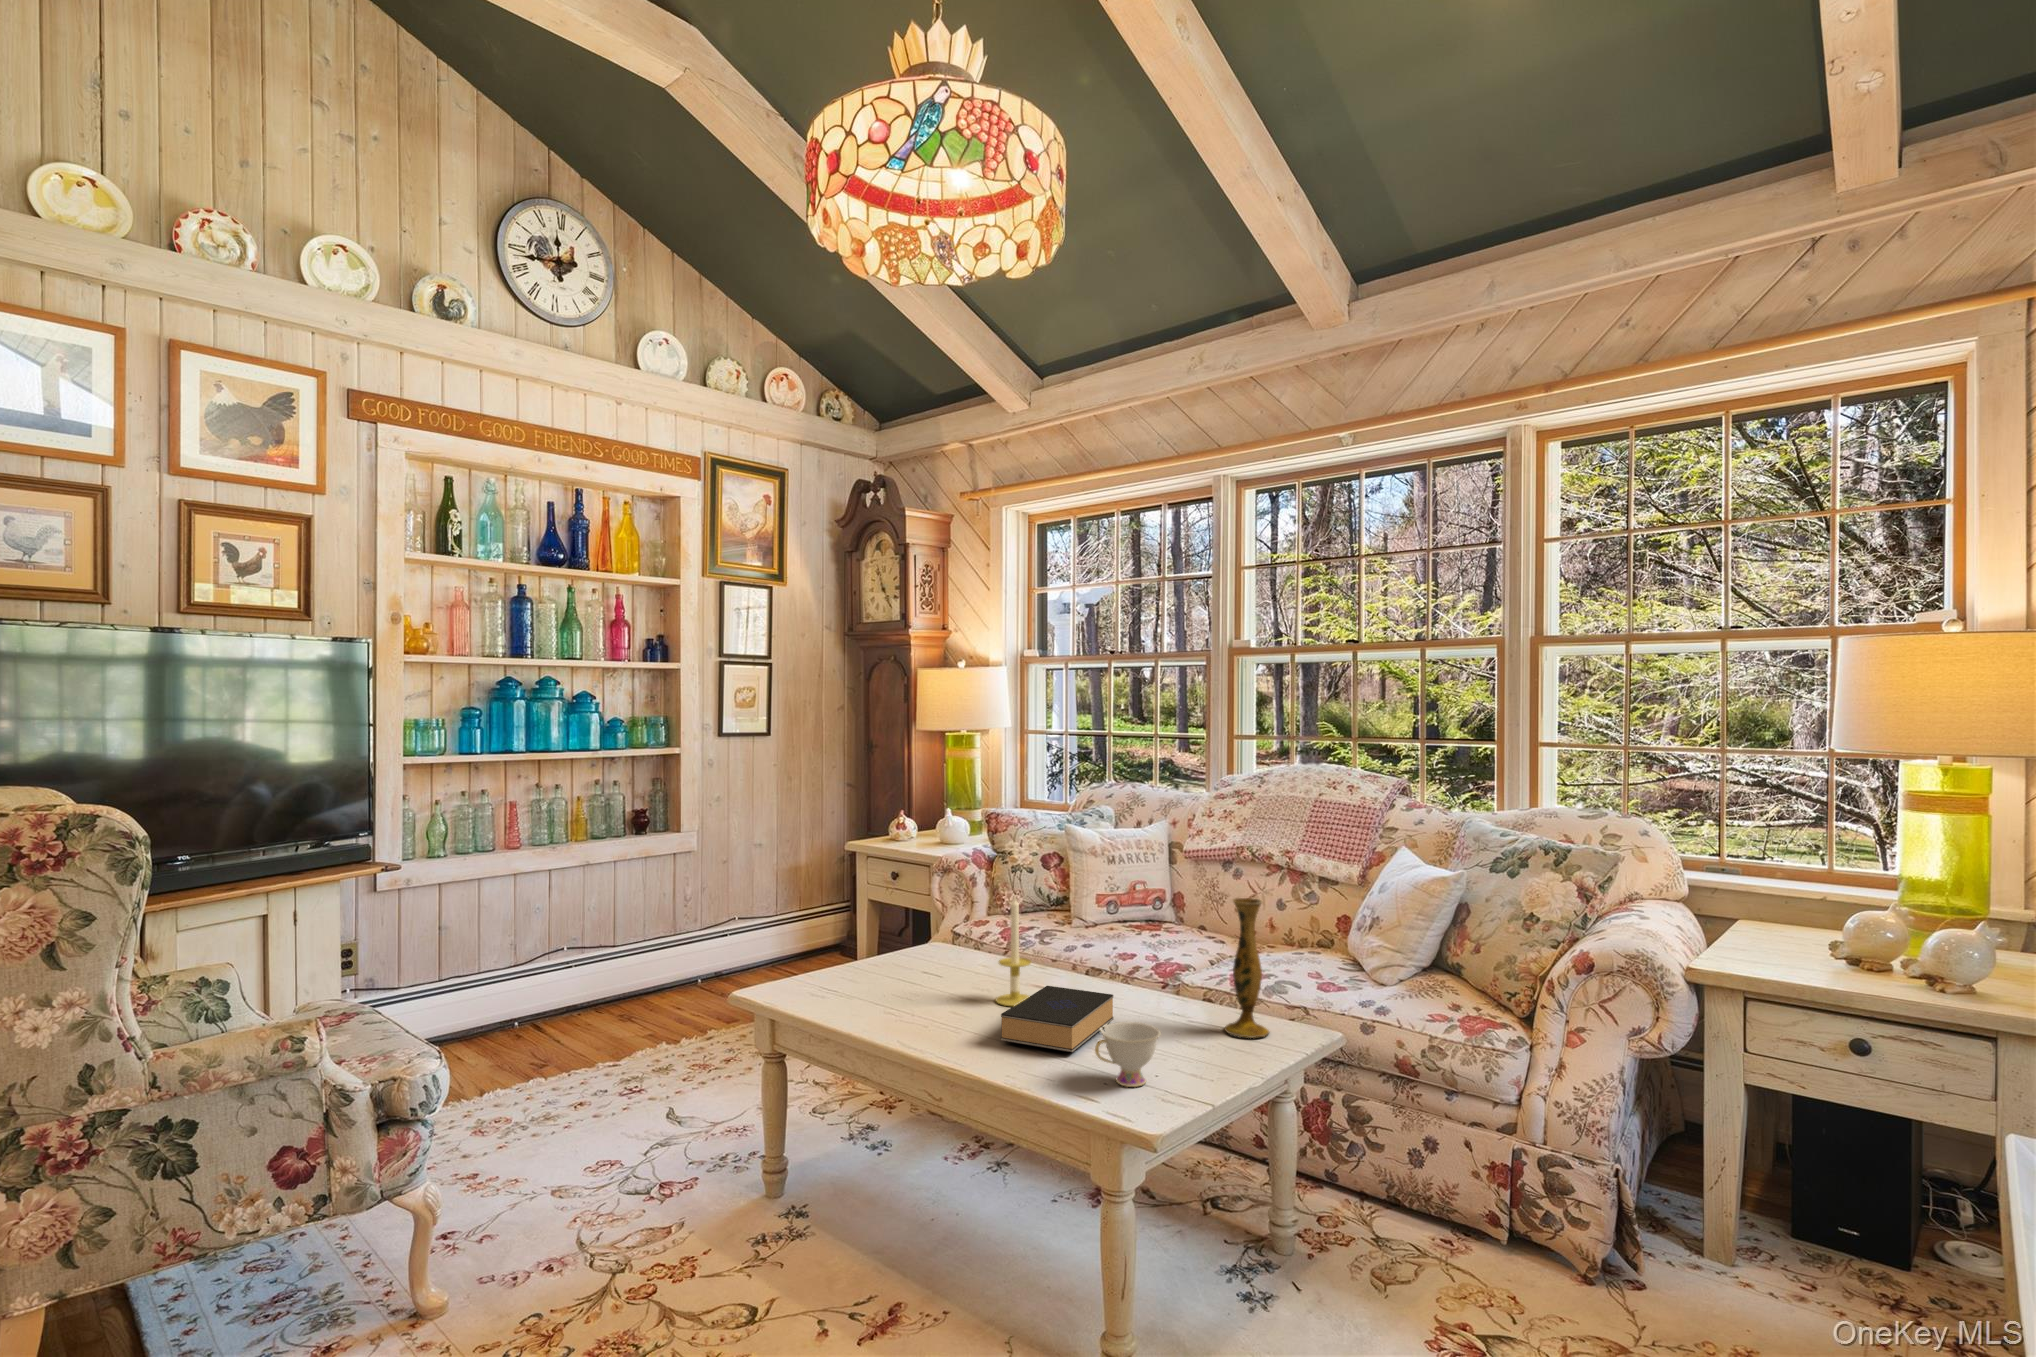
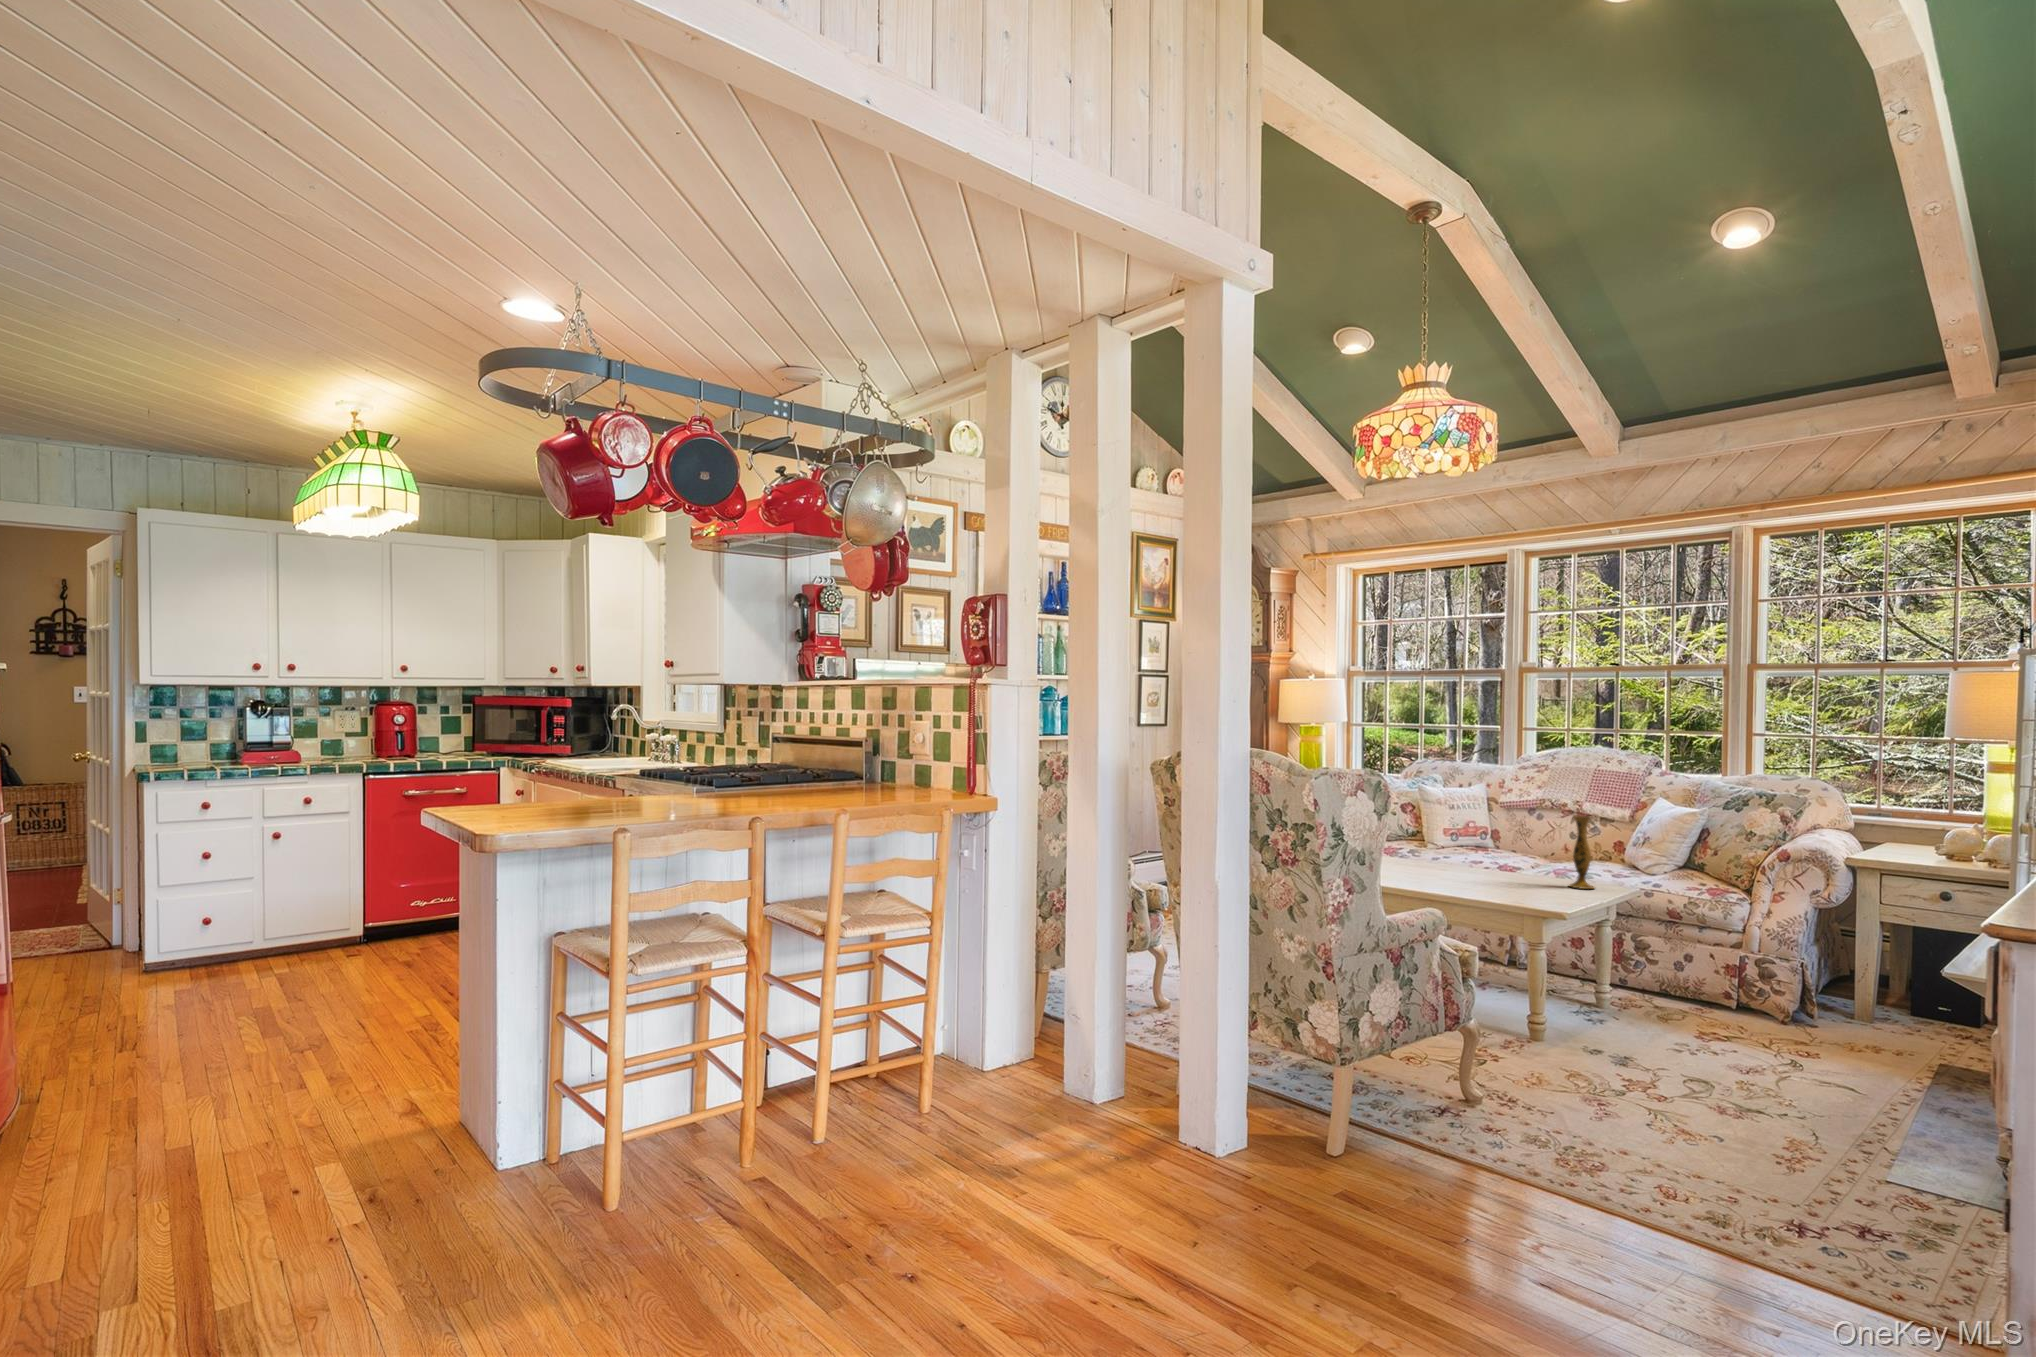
candle: present [996,897,1031,1006] -> none [1423,814,1447,876]
book: present [1001,986,1114,1052] -> none [1447,863,1502,890]
teacup: present [1095,1022,1161,1087] -> none [1514,871,1549,900]

